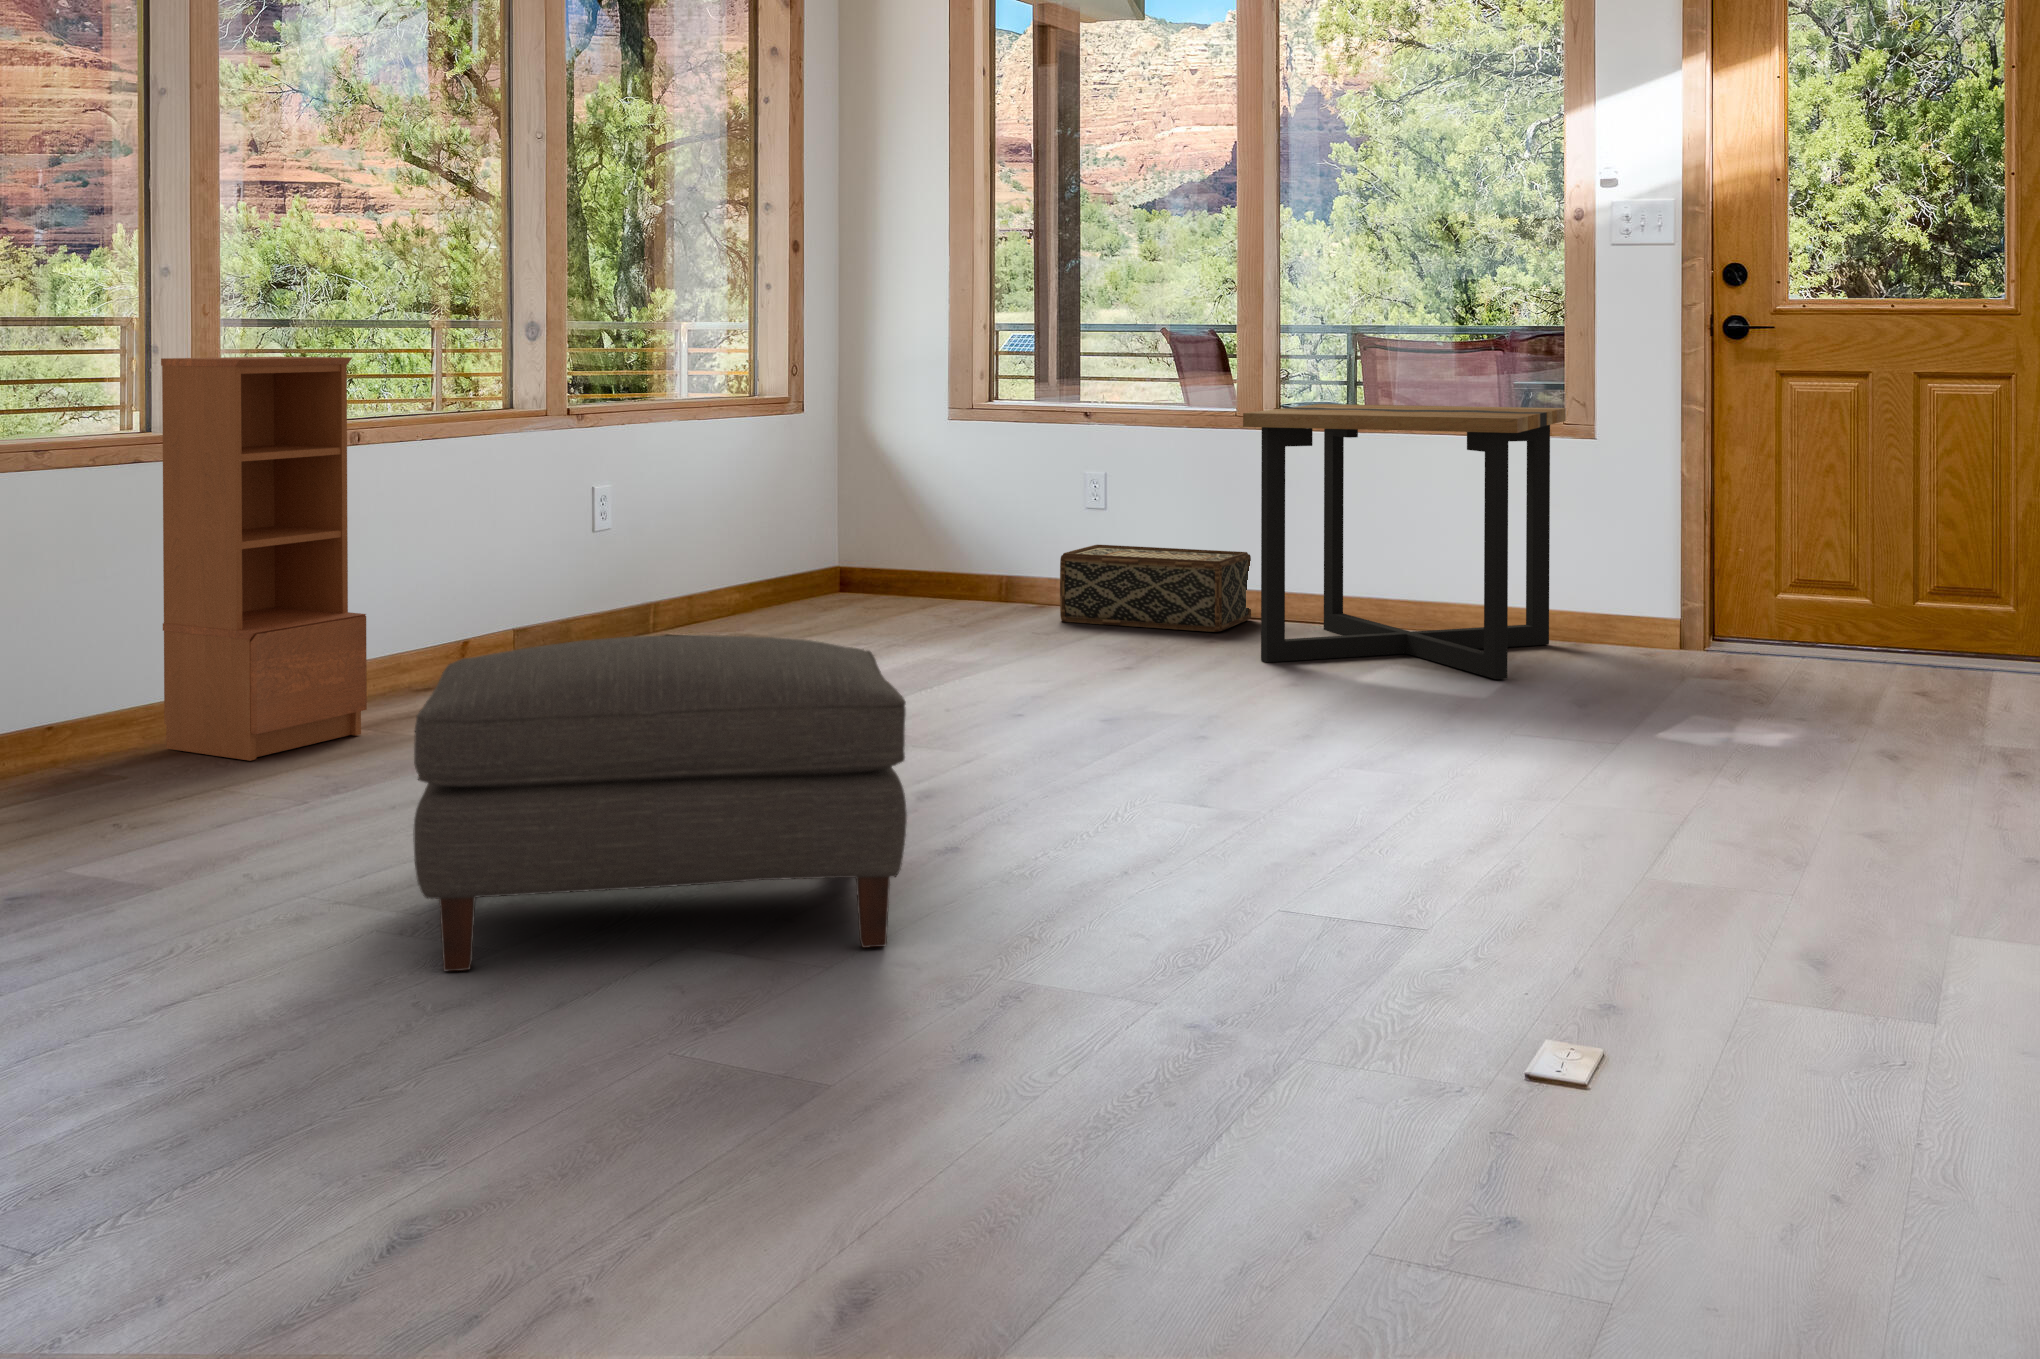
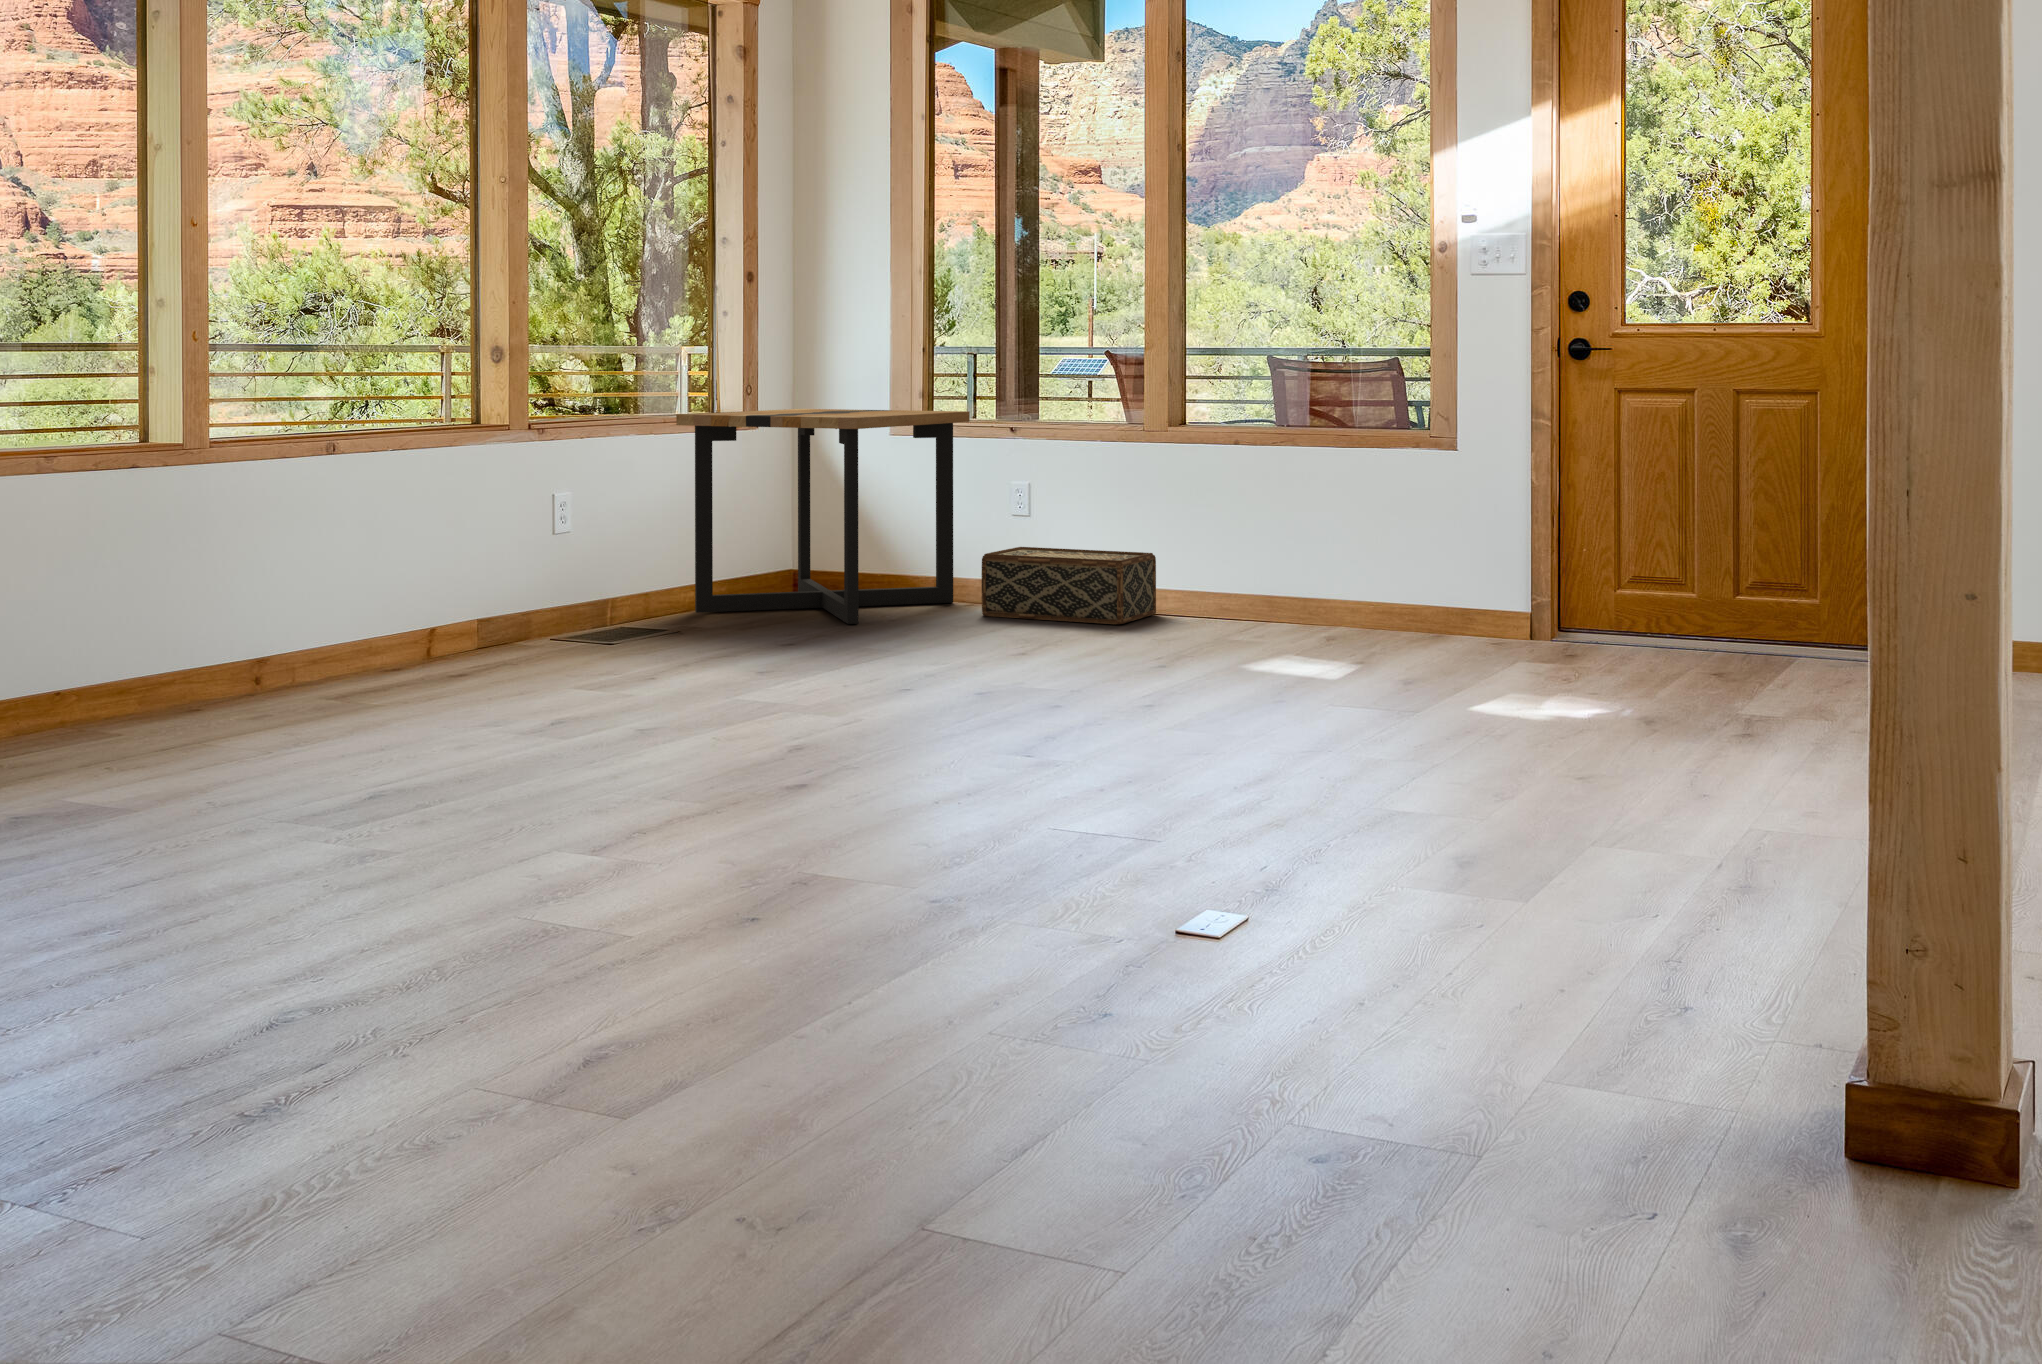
bookcase: present [161,357,367,761] -> none [154,376,332,723]
side table: present [1243,404,1566,679] -> present [676,409,970,624]
ottoman: present [413,635,907,971] -> none [327,608,734,870]

